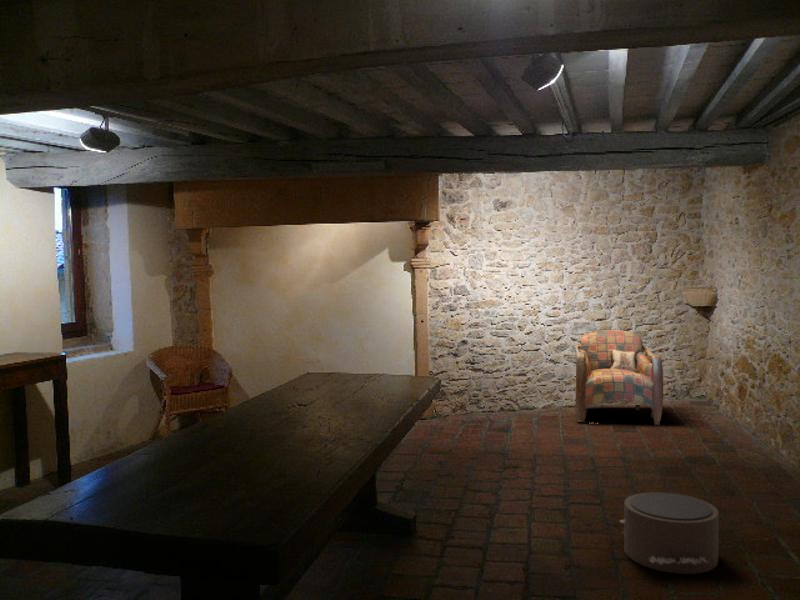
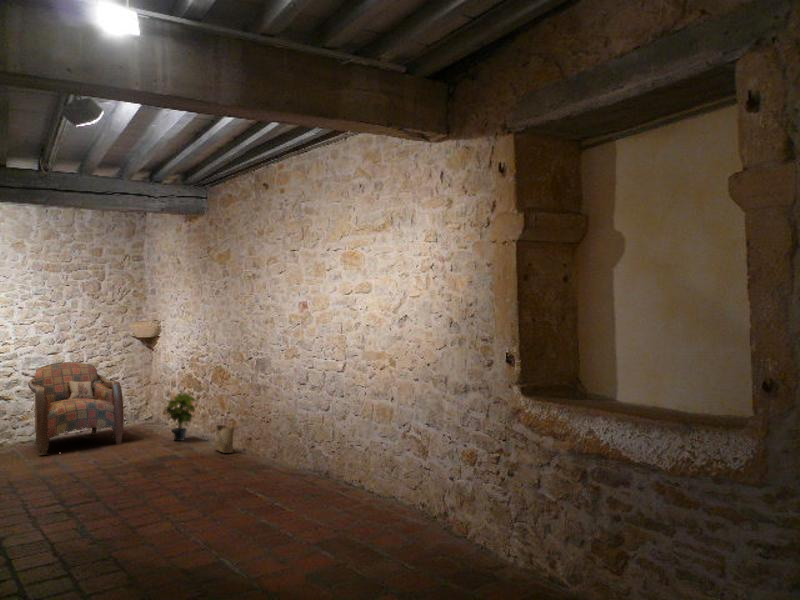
potted plant: none [706,376,752,437] -> present [166,392,198,441]
woven basket: none [761,412,790,467] -> present [214,425,234,453]
pouf: present [621,492,719,574] -> none [134,482,221,547]

